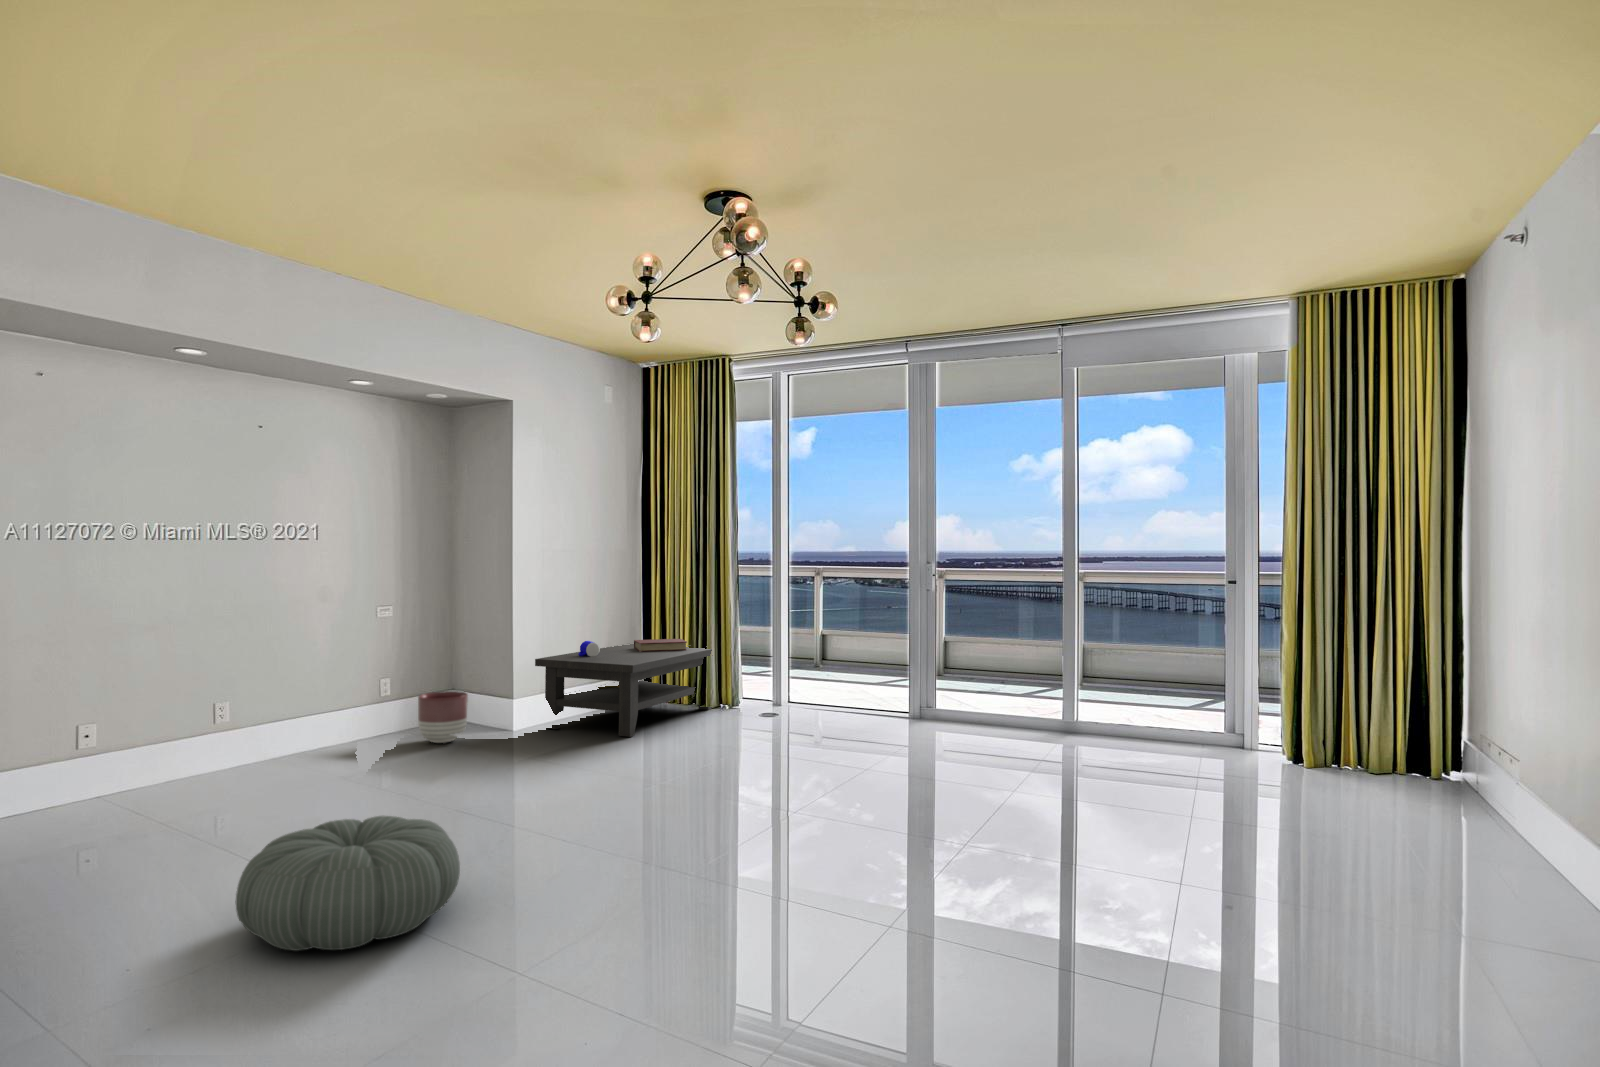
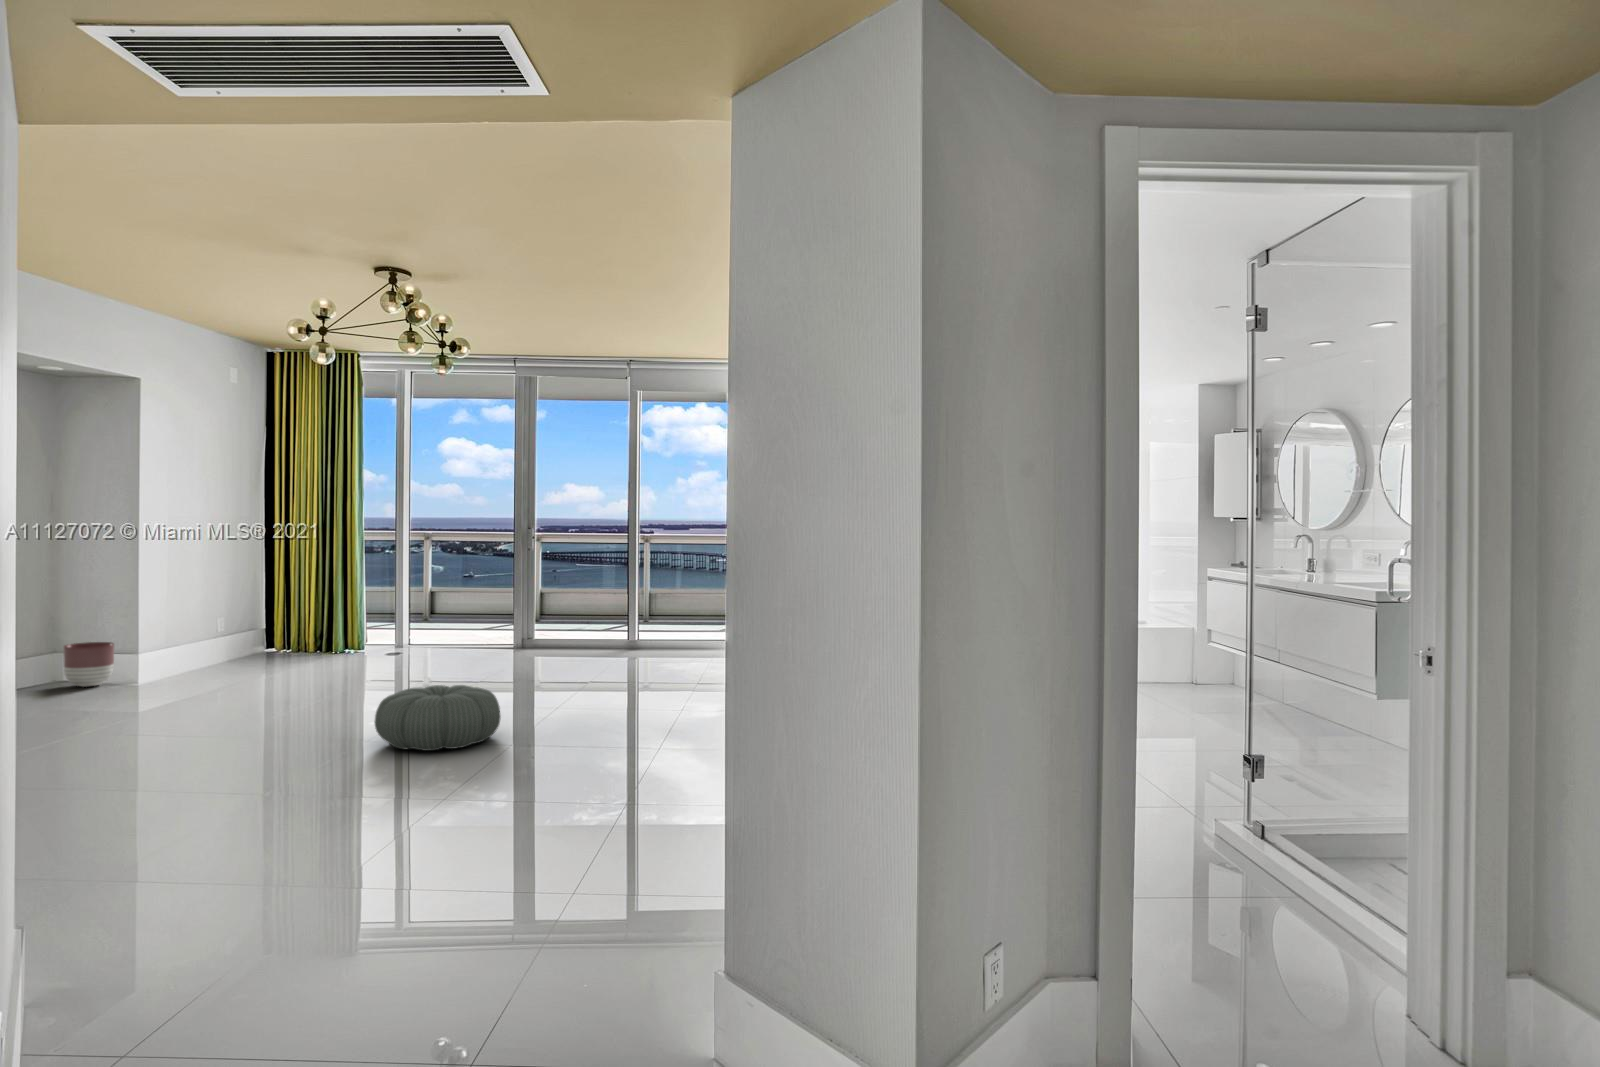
coffee table: present [535,639,712,737] -> none [177,594,348,673]
pouf: present [235,816,460,951] -> present [375,685,501,751]

